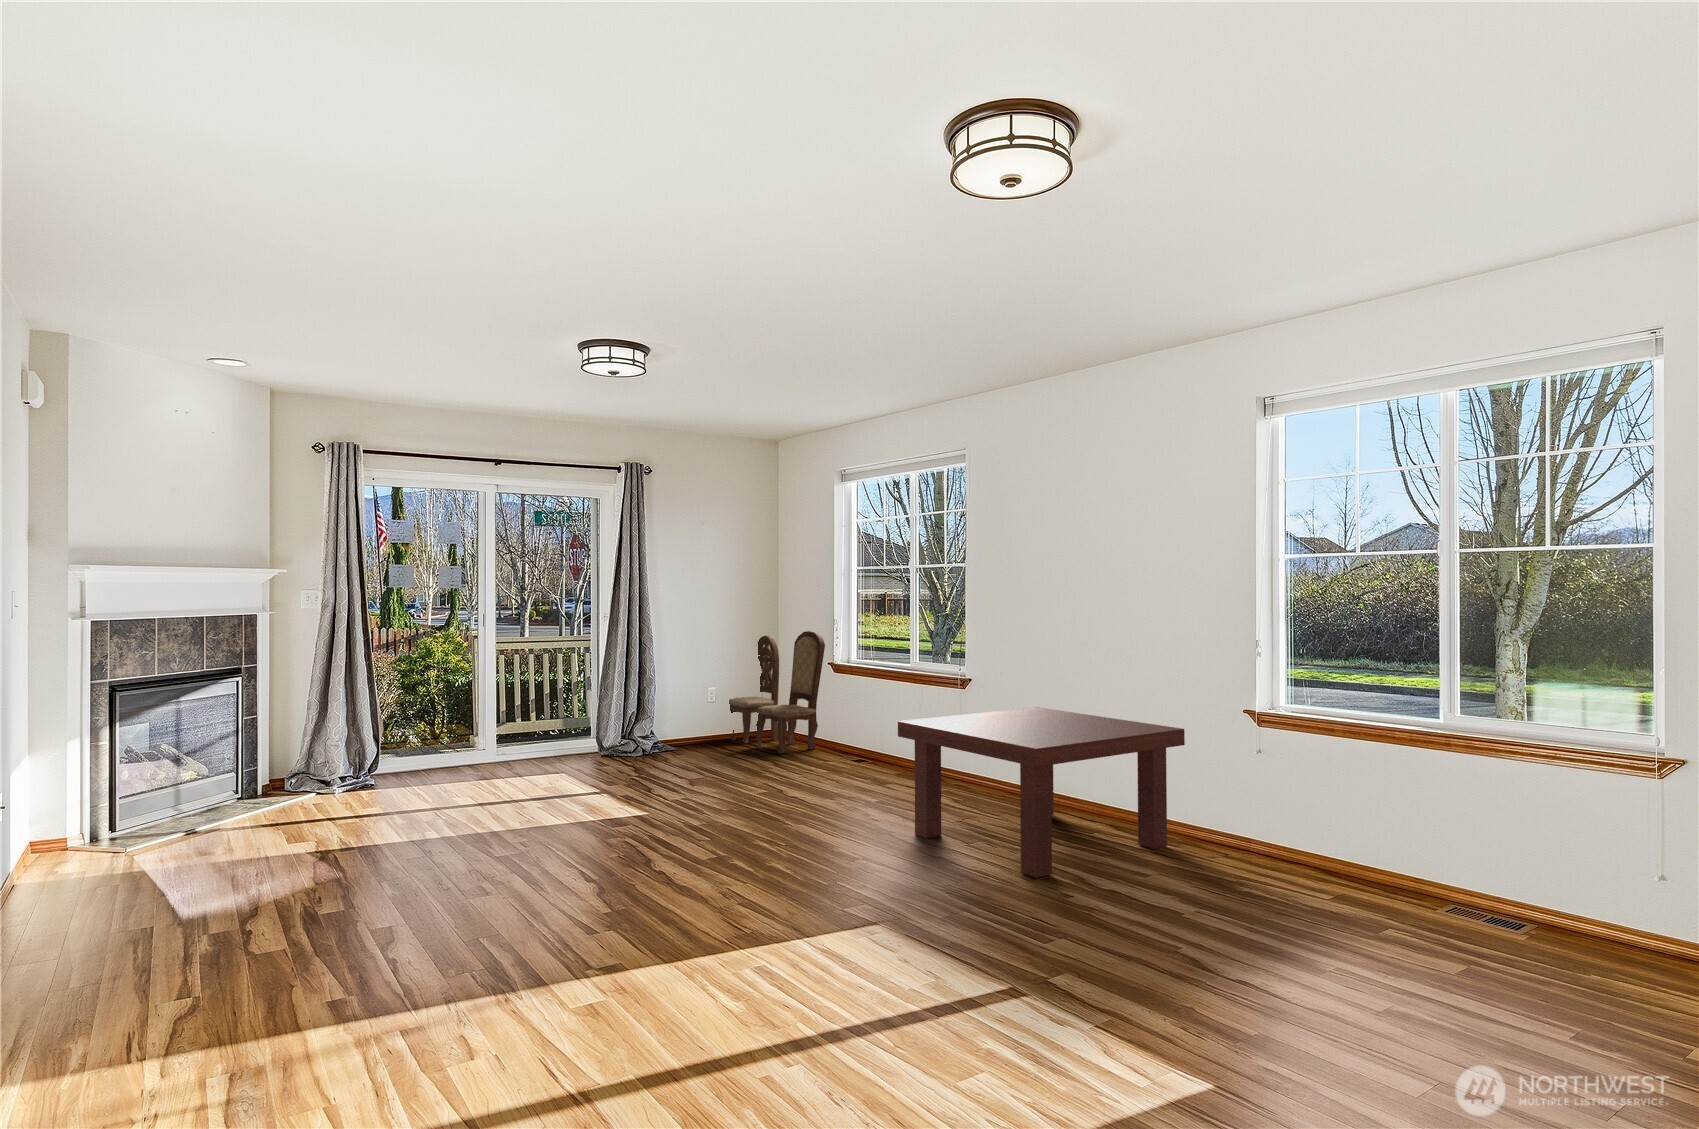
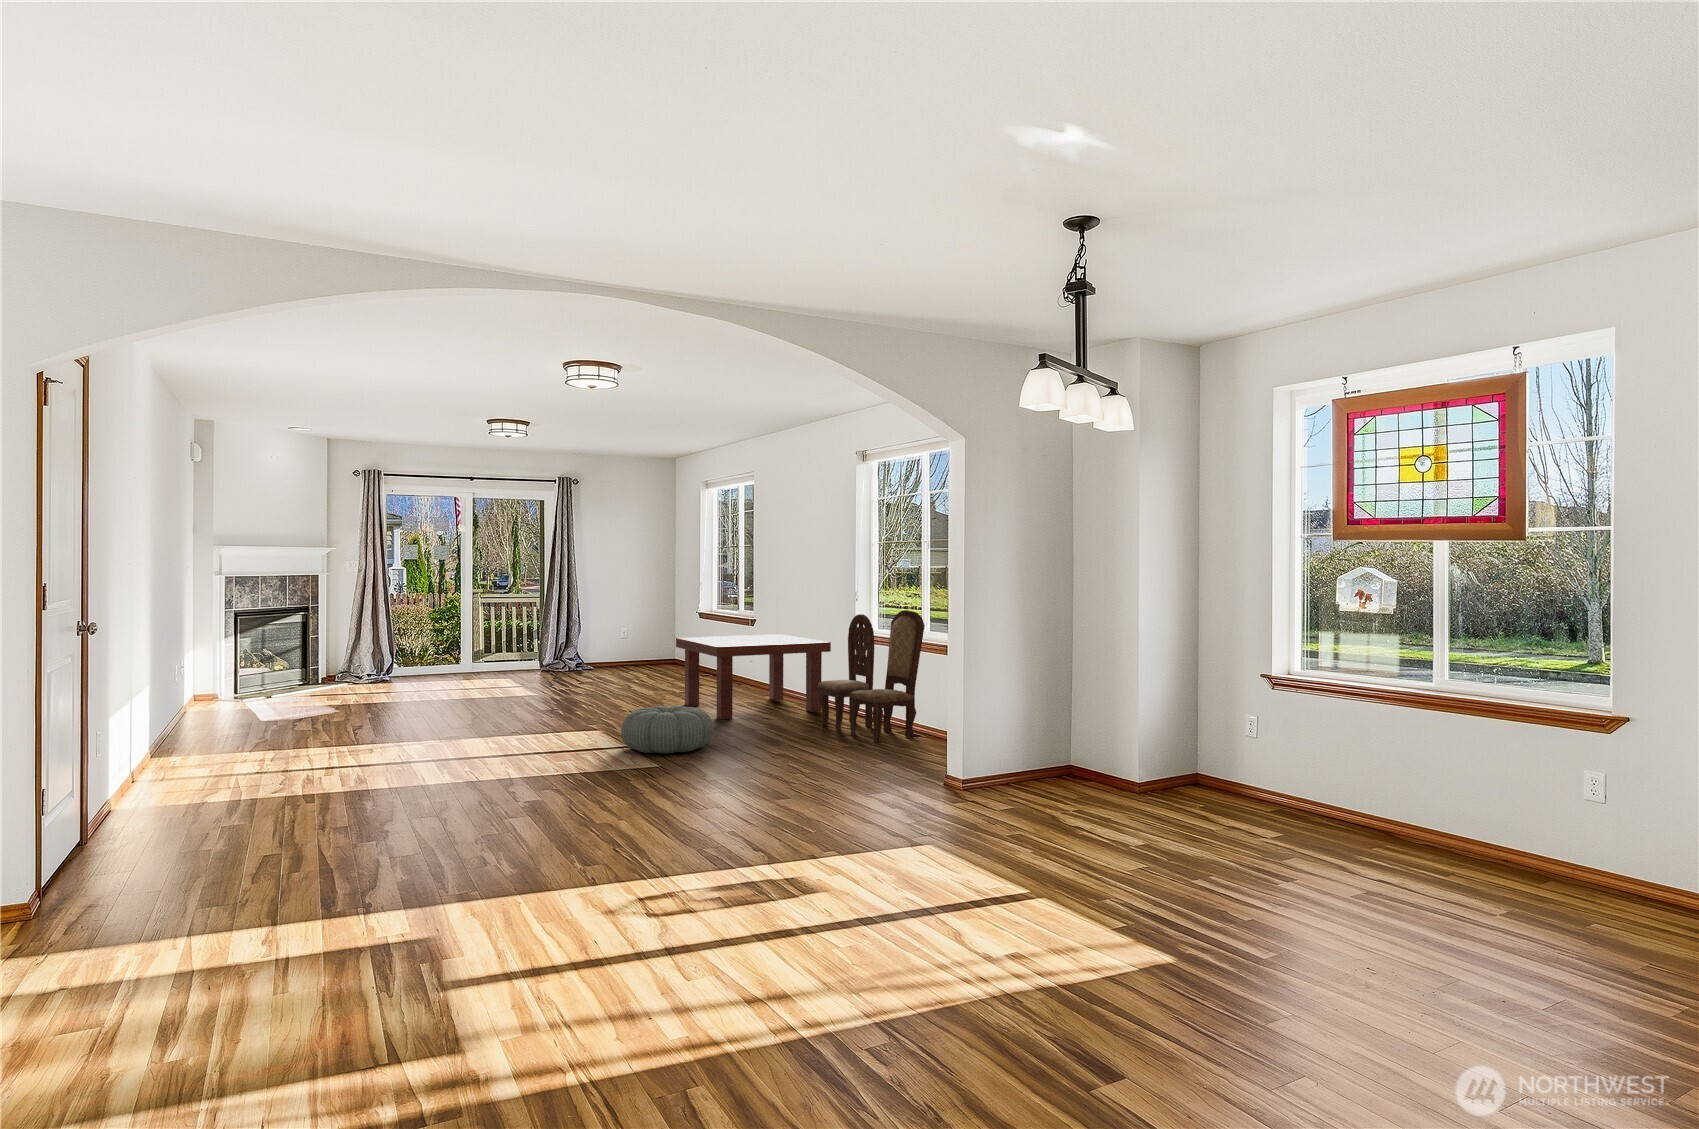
dining chair: present [729,631,825,754] -> present [818,610,925,742]
pouf: none [977,892,1174,1024] -> present [621,706,713,754]

